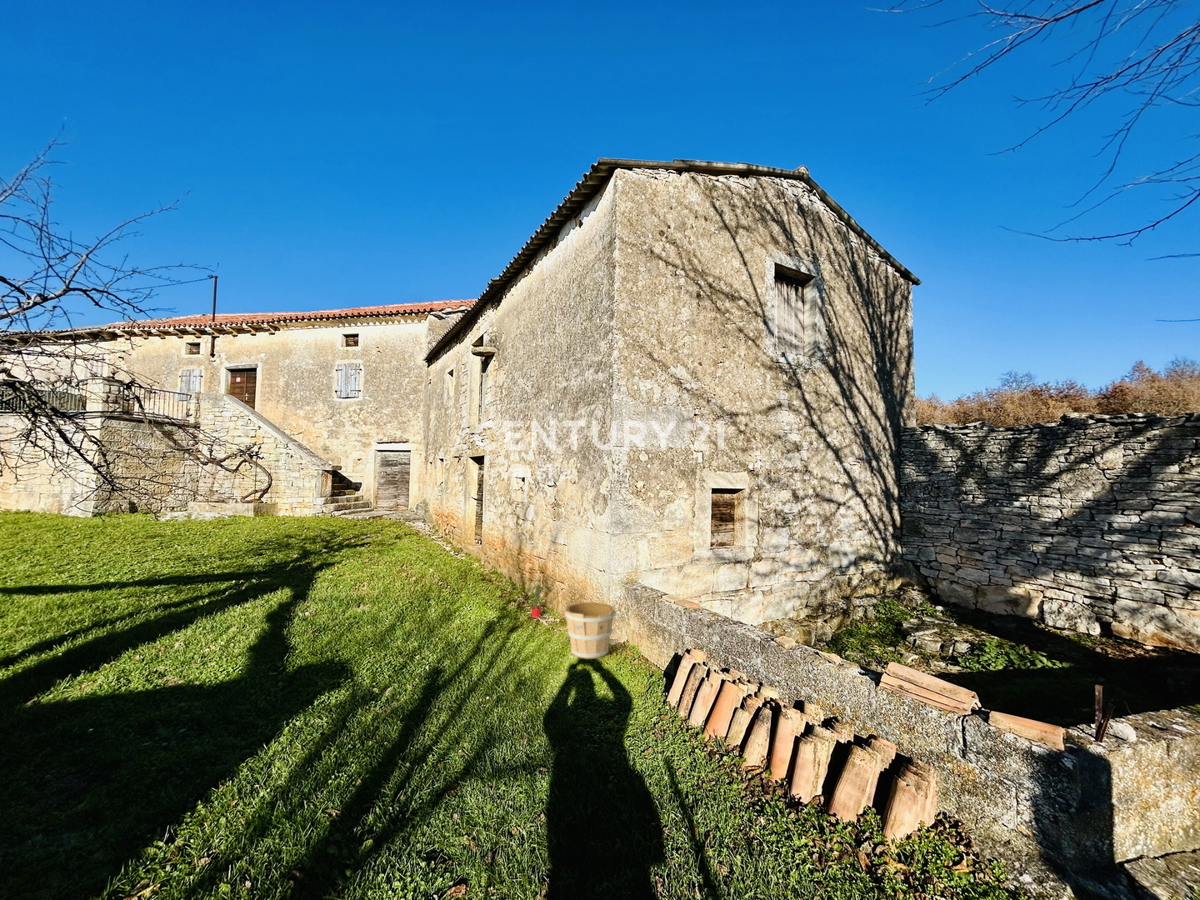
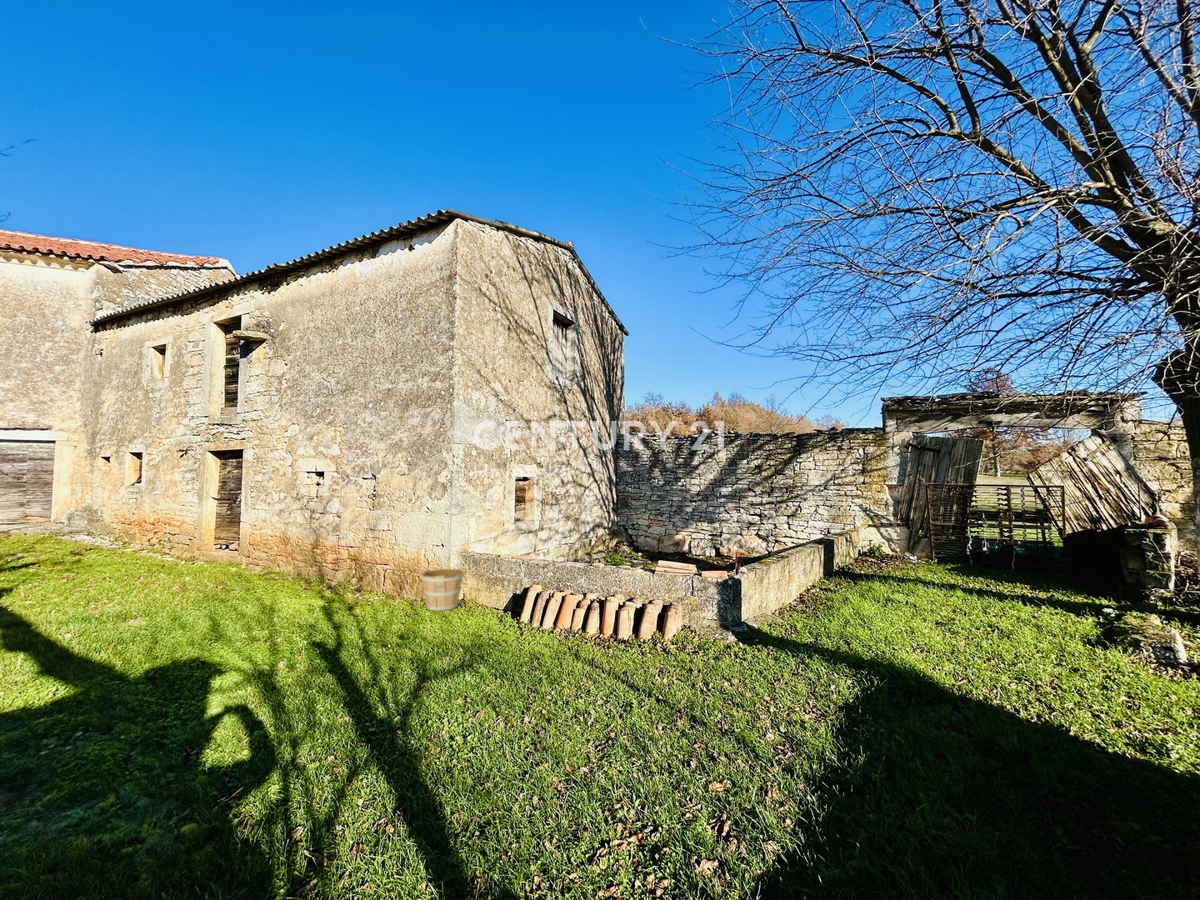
potted plant: present [527,578,552,617] -> none [346,560,388,596]

